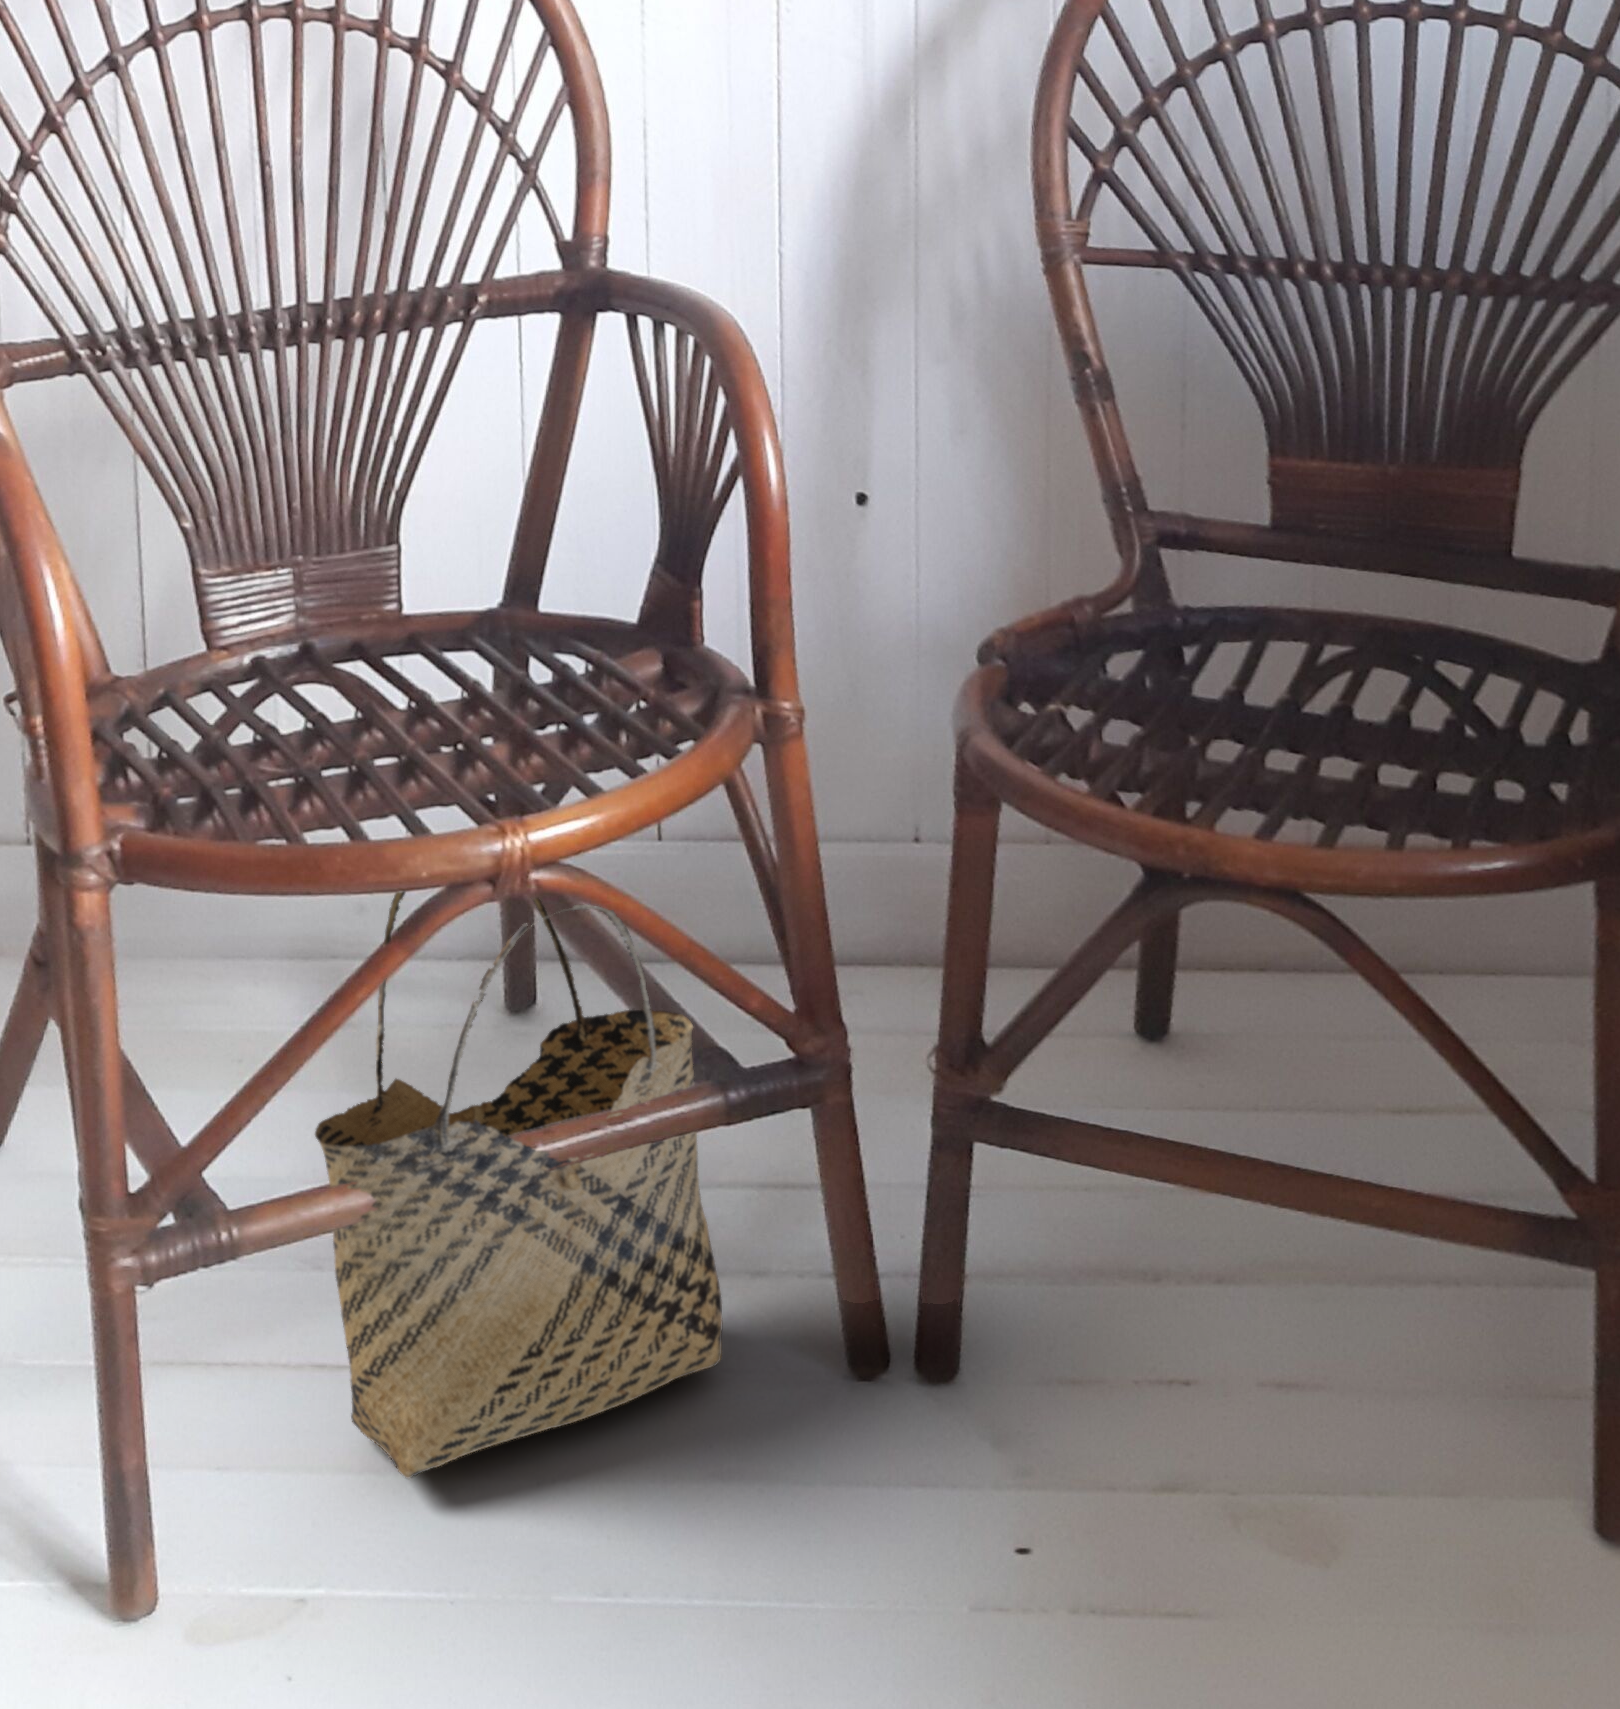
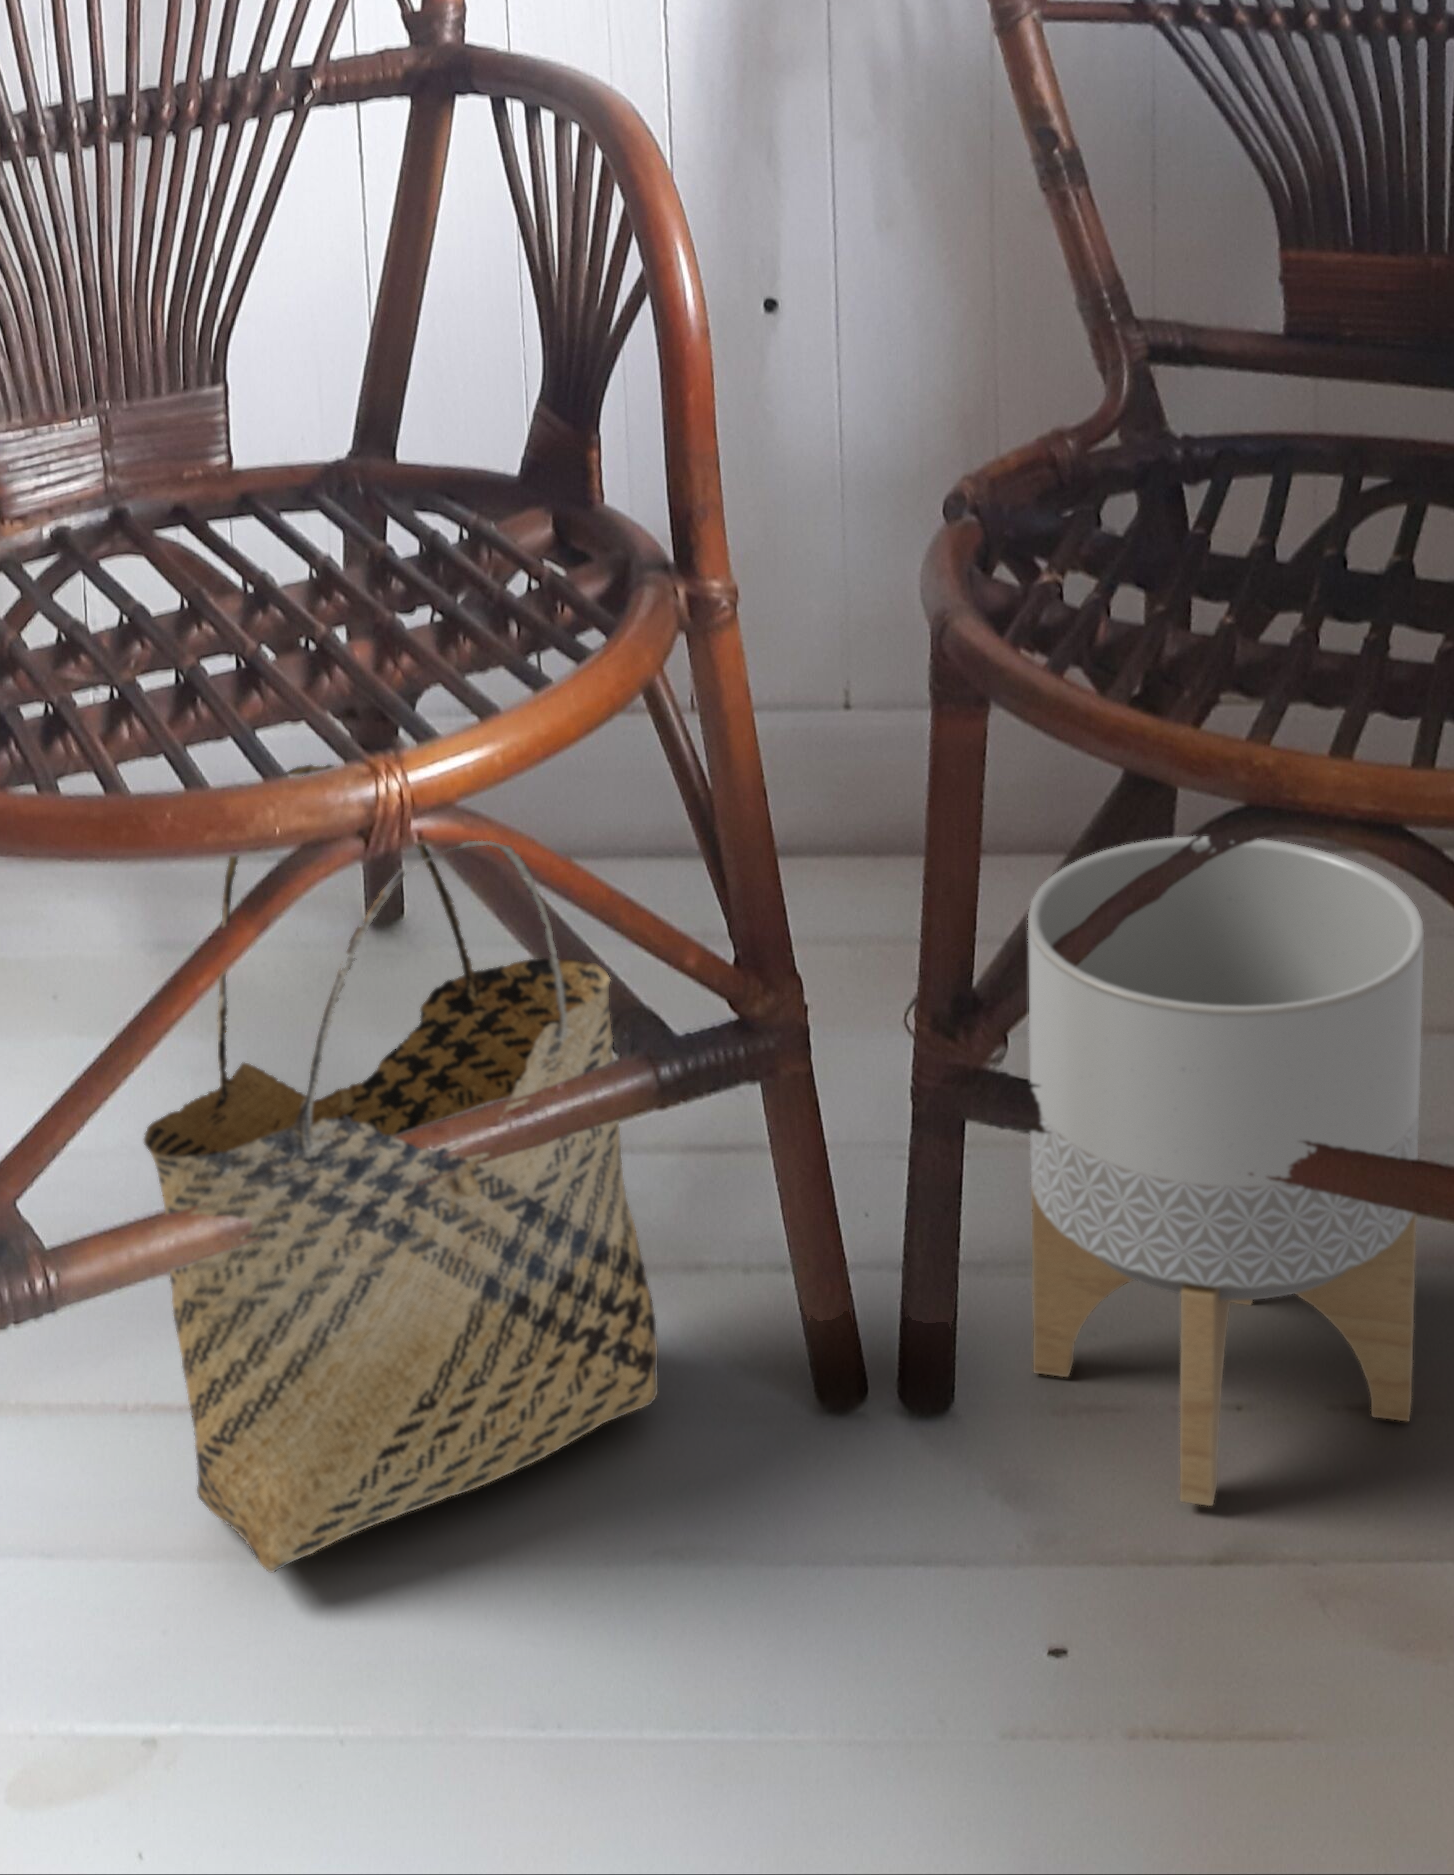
planter: none [1024,930,1348,1458] -> present [1028,836,1424,1506]

